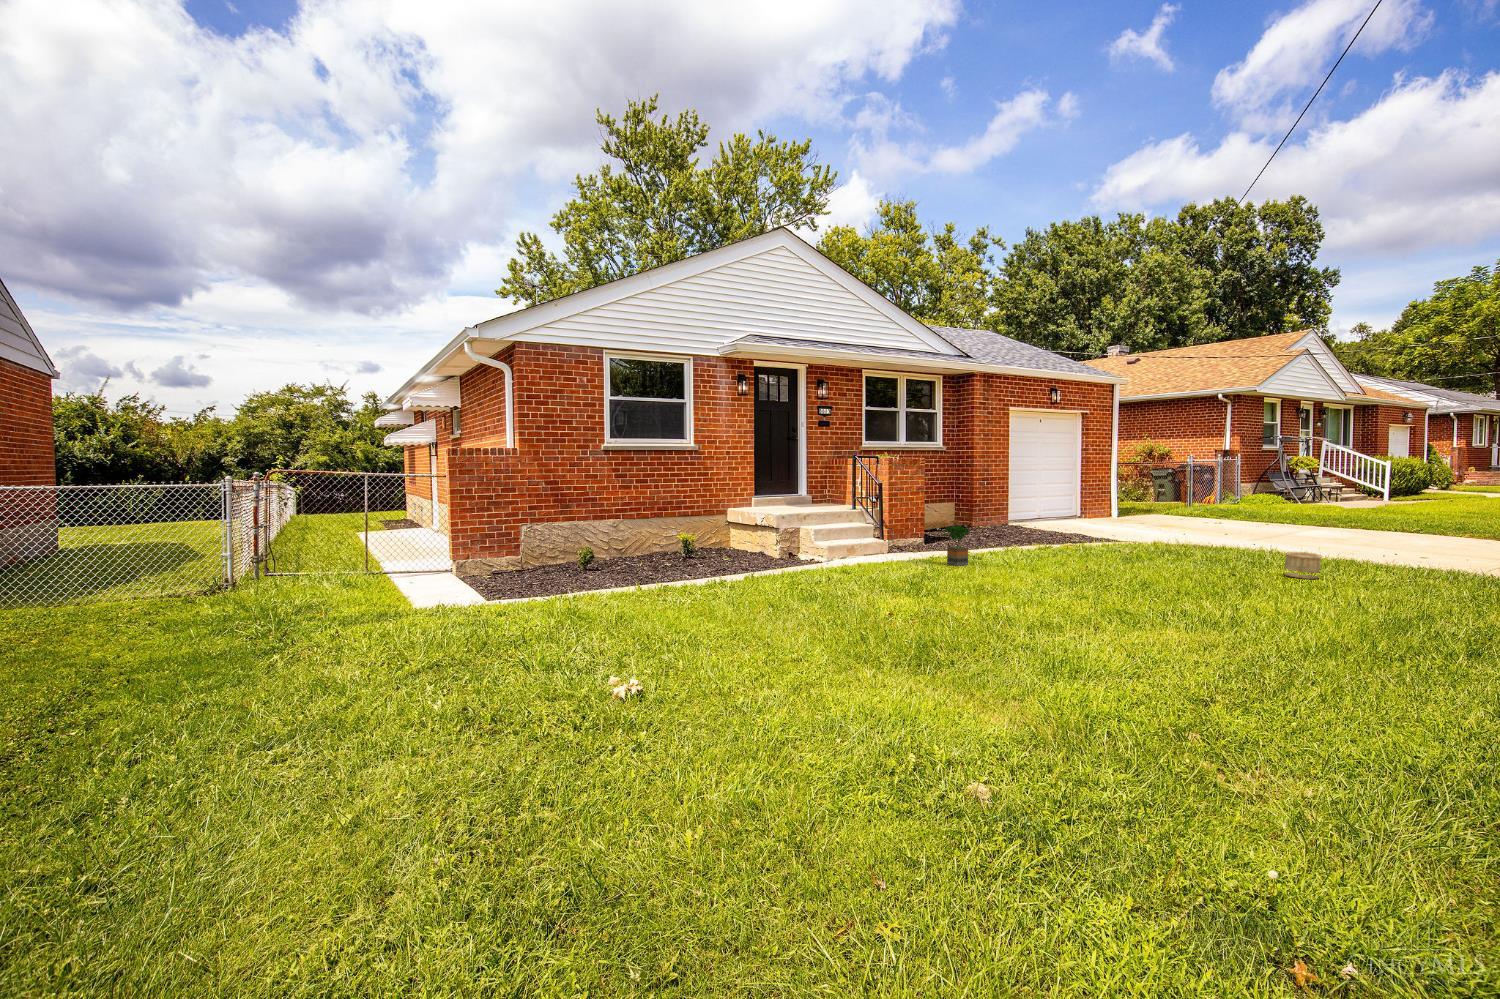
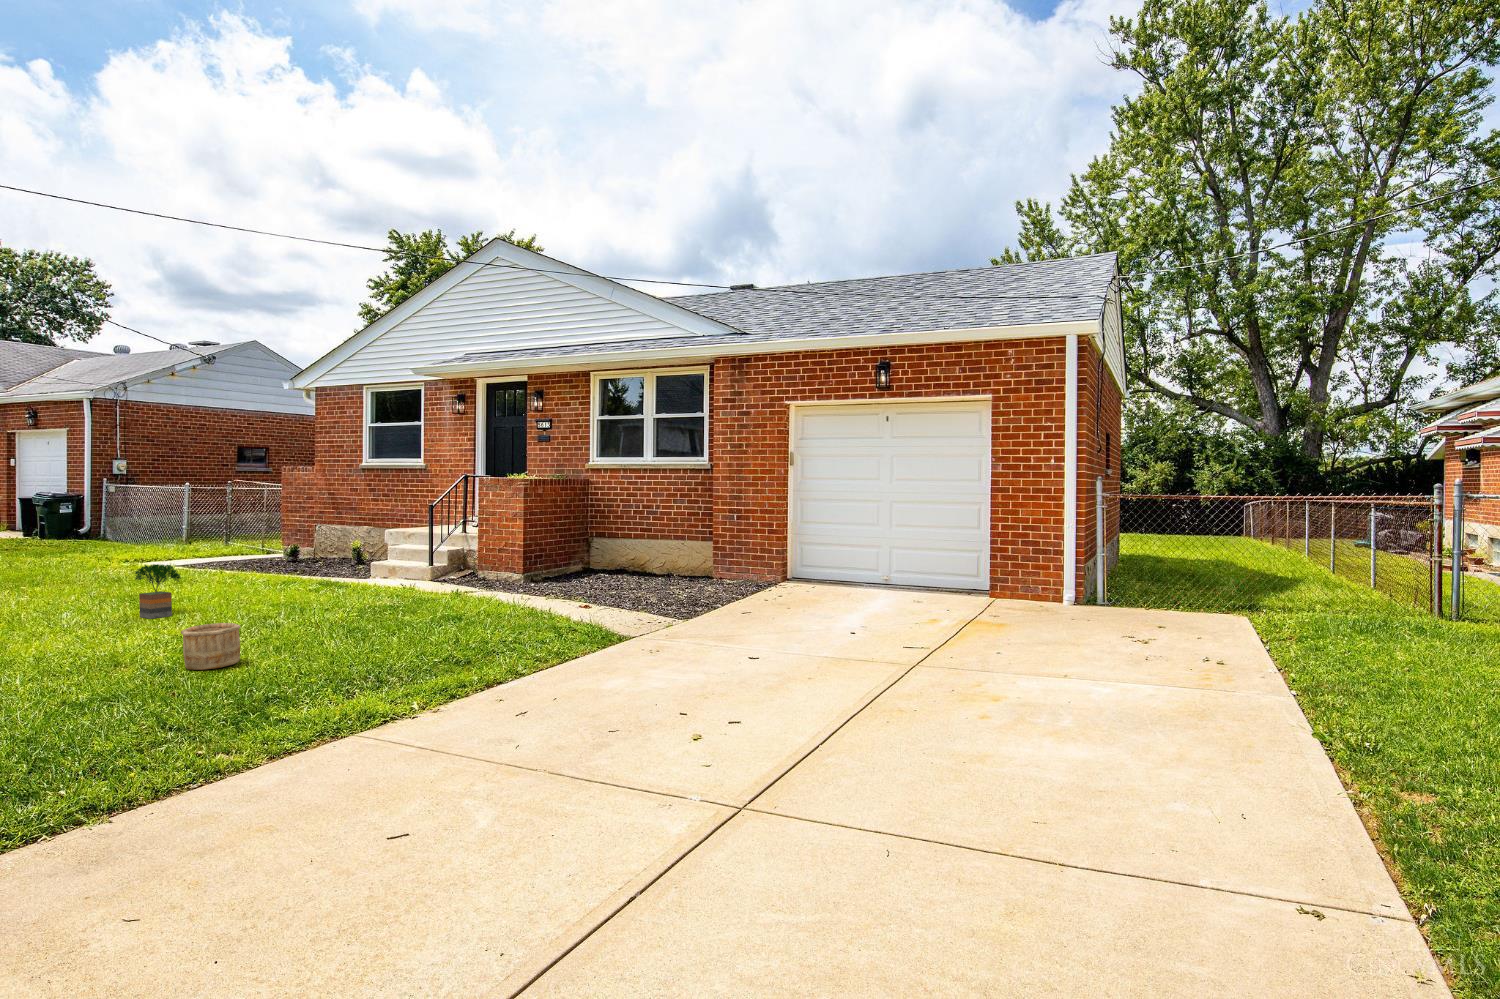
potted tree: present [944,526,970,566] -> present [135,564,180,619]

